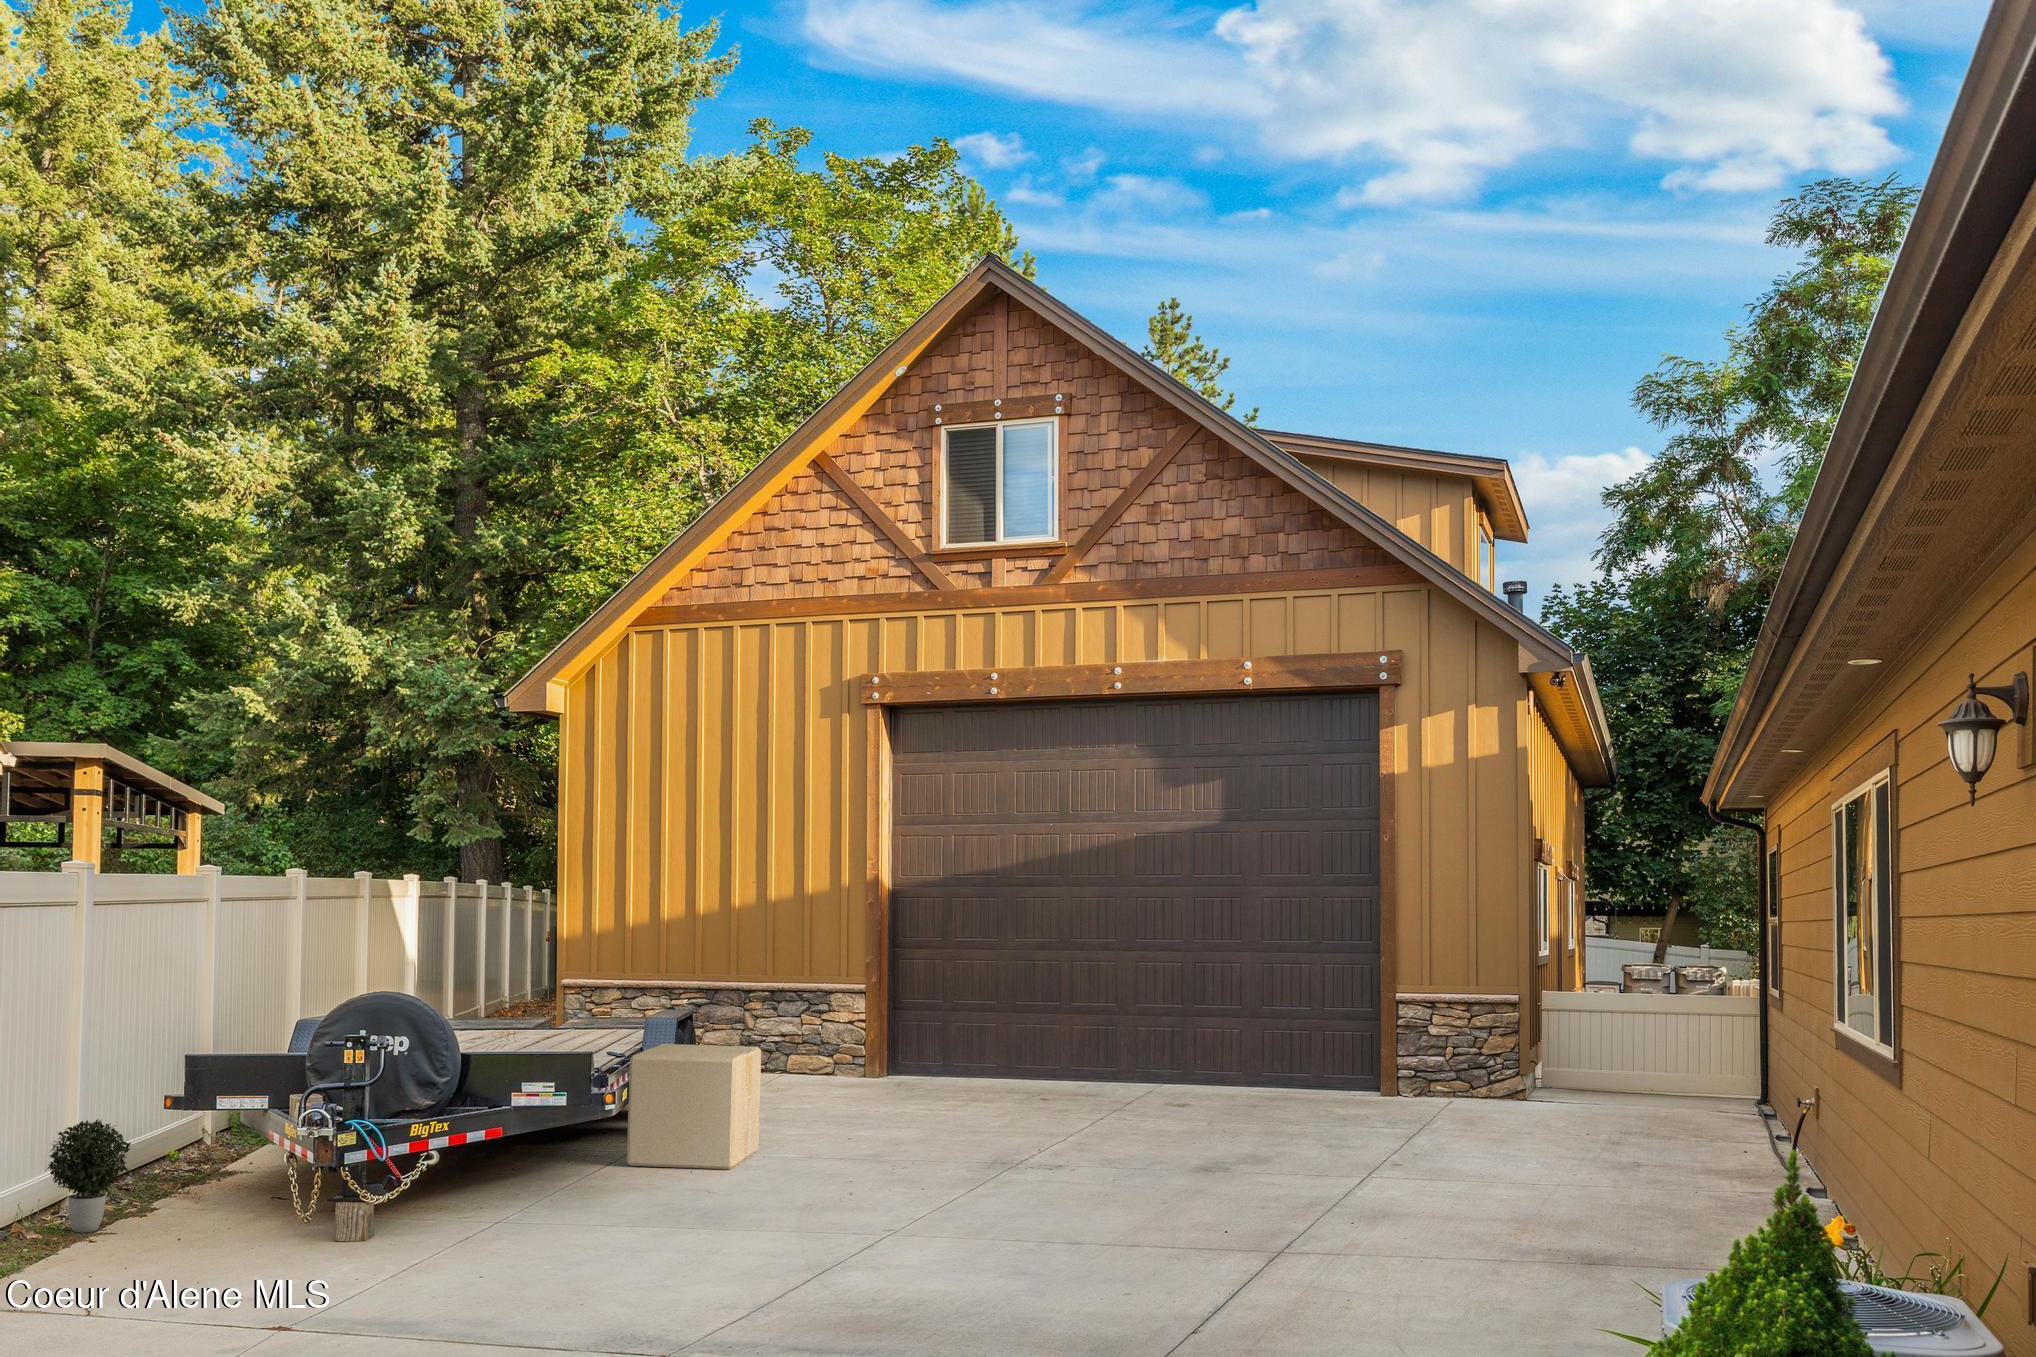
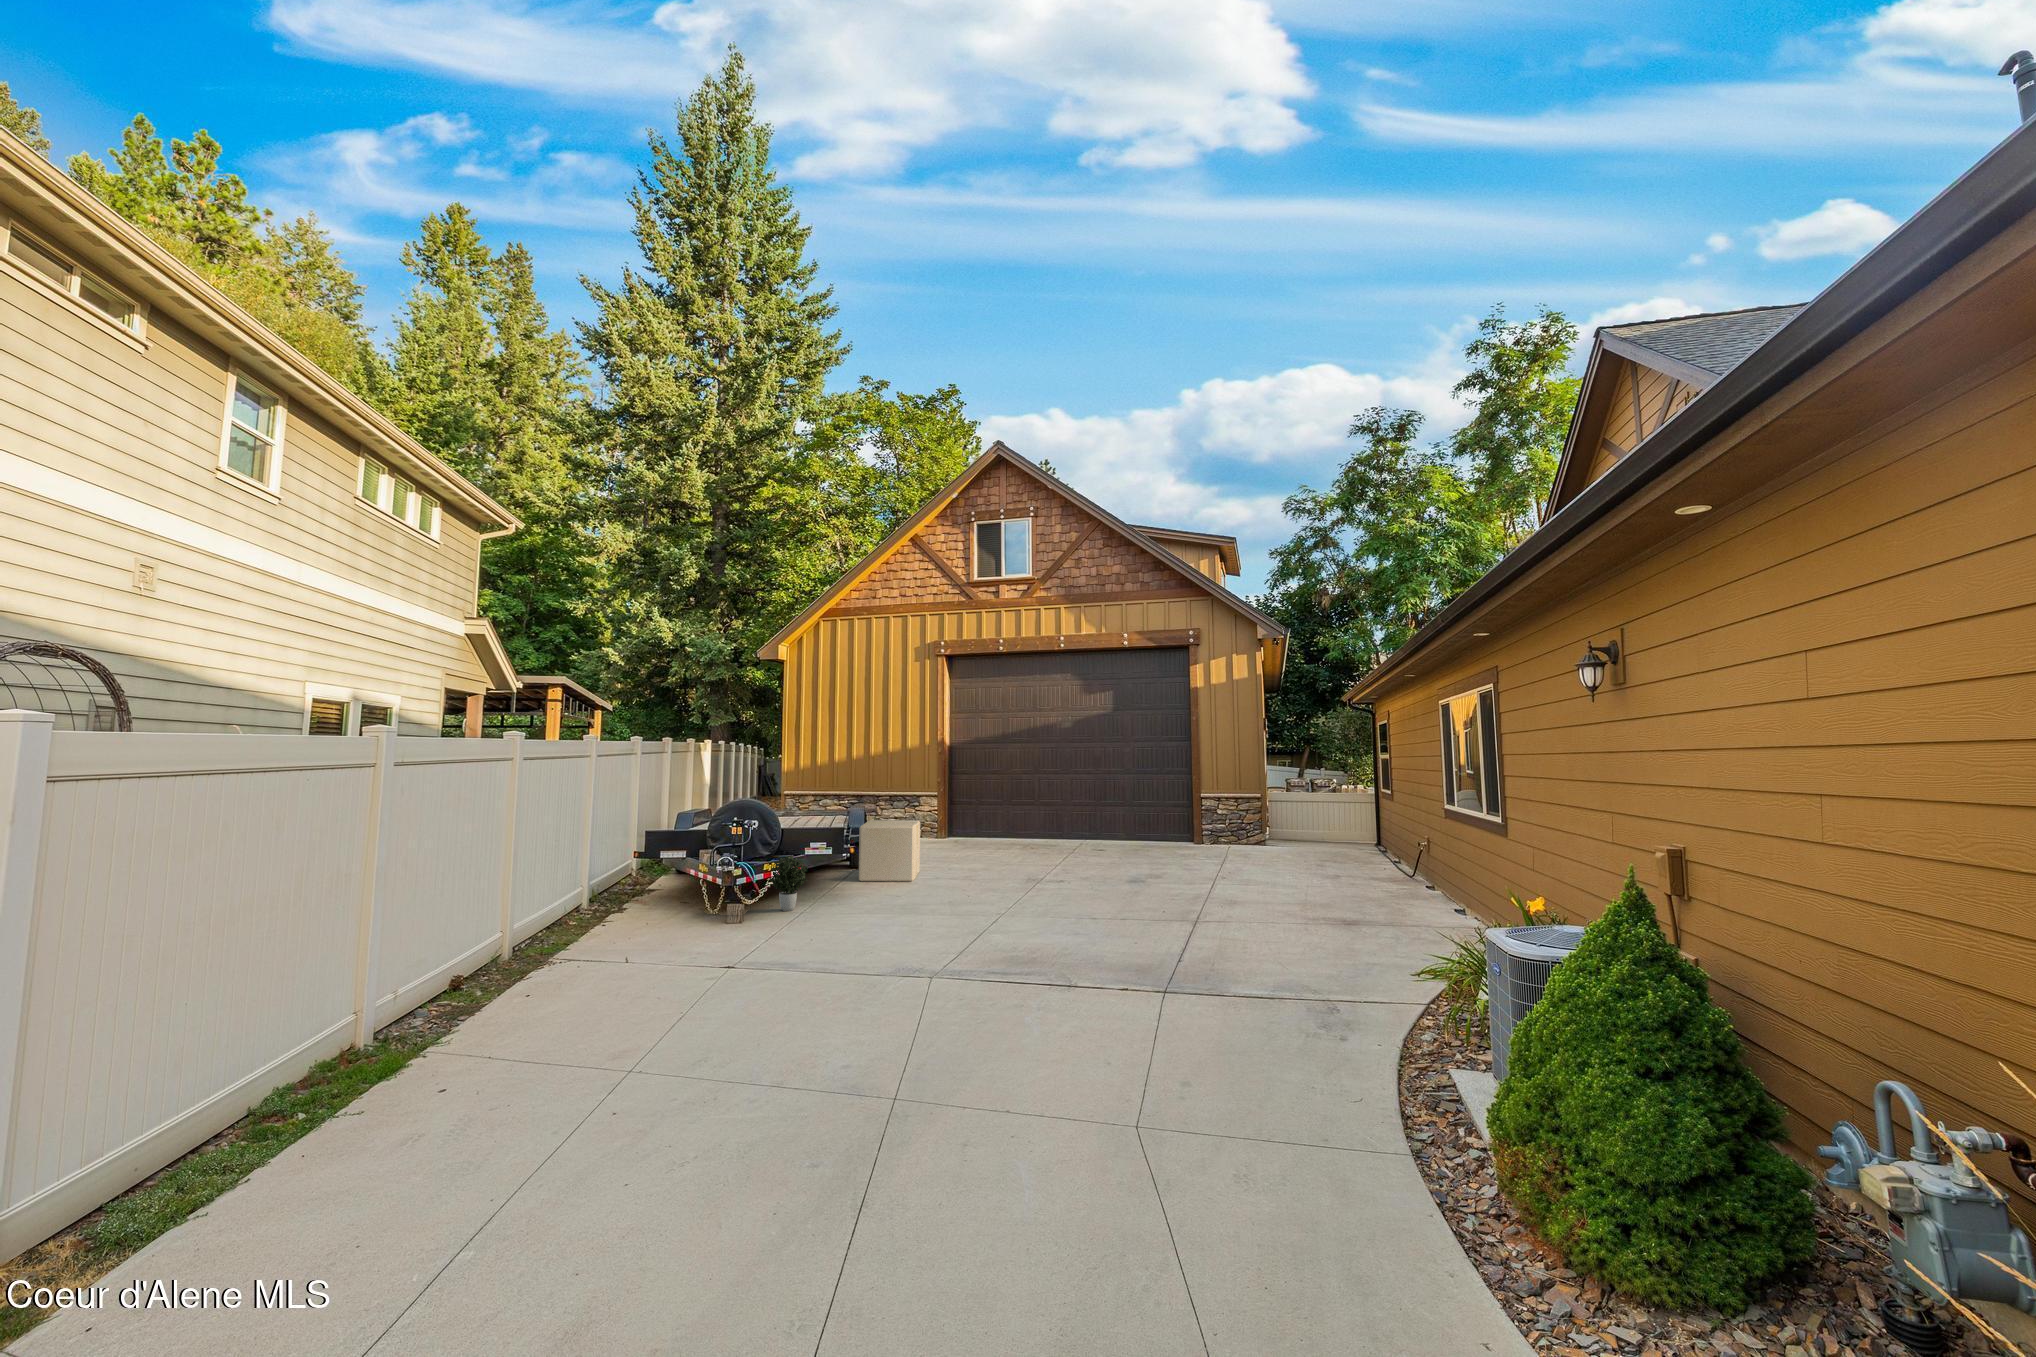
potted plant: present [46,1119,131,1233] -> present [770,856,808,911]

